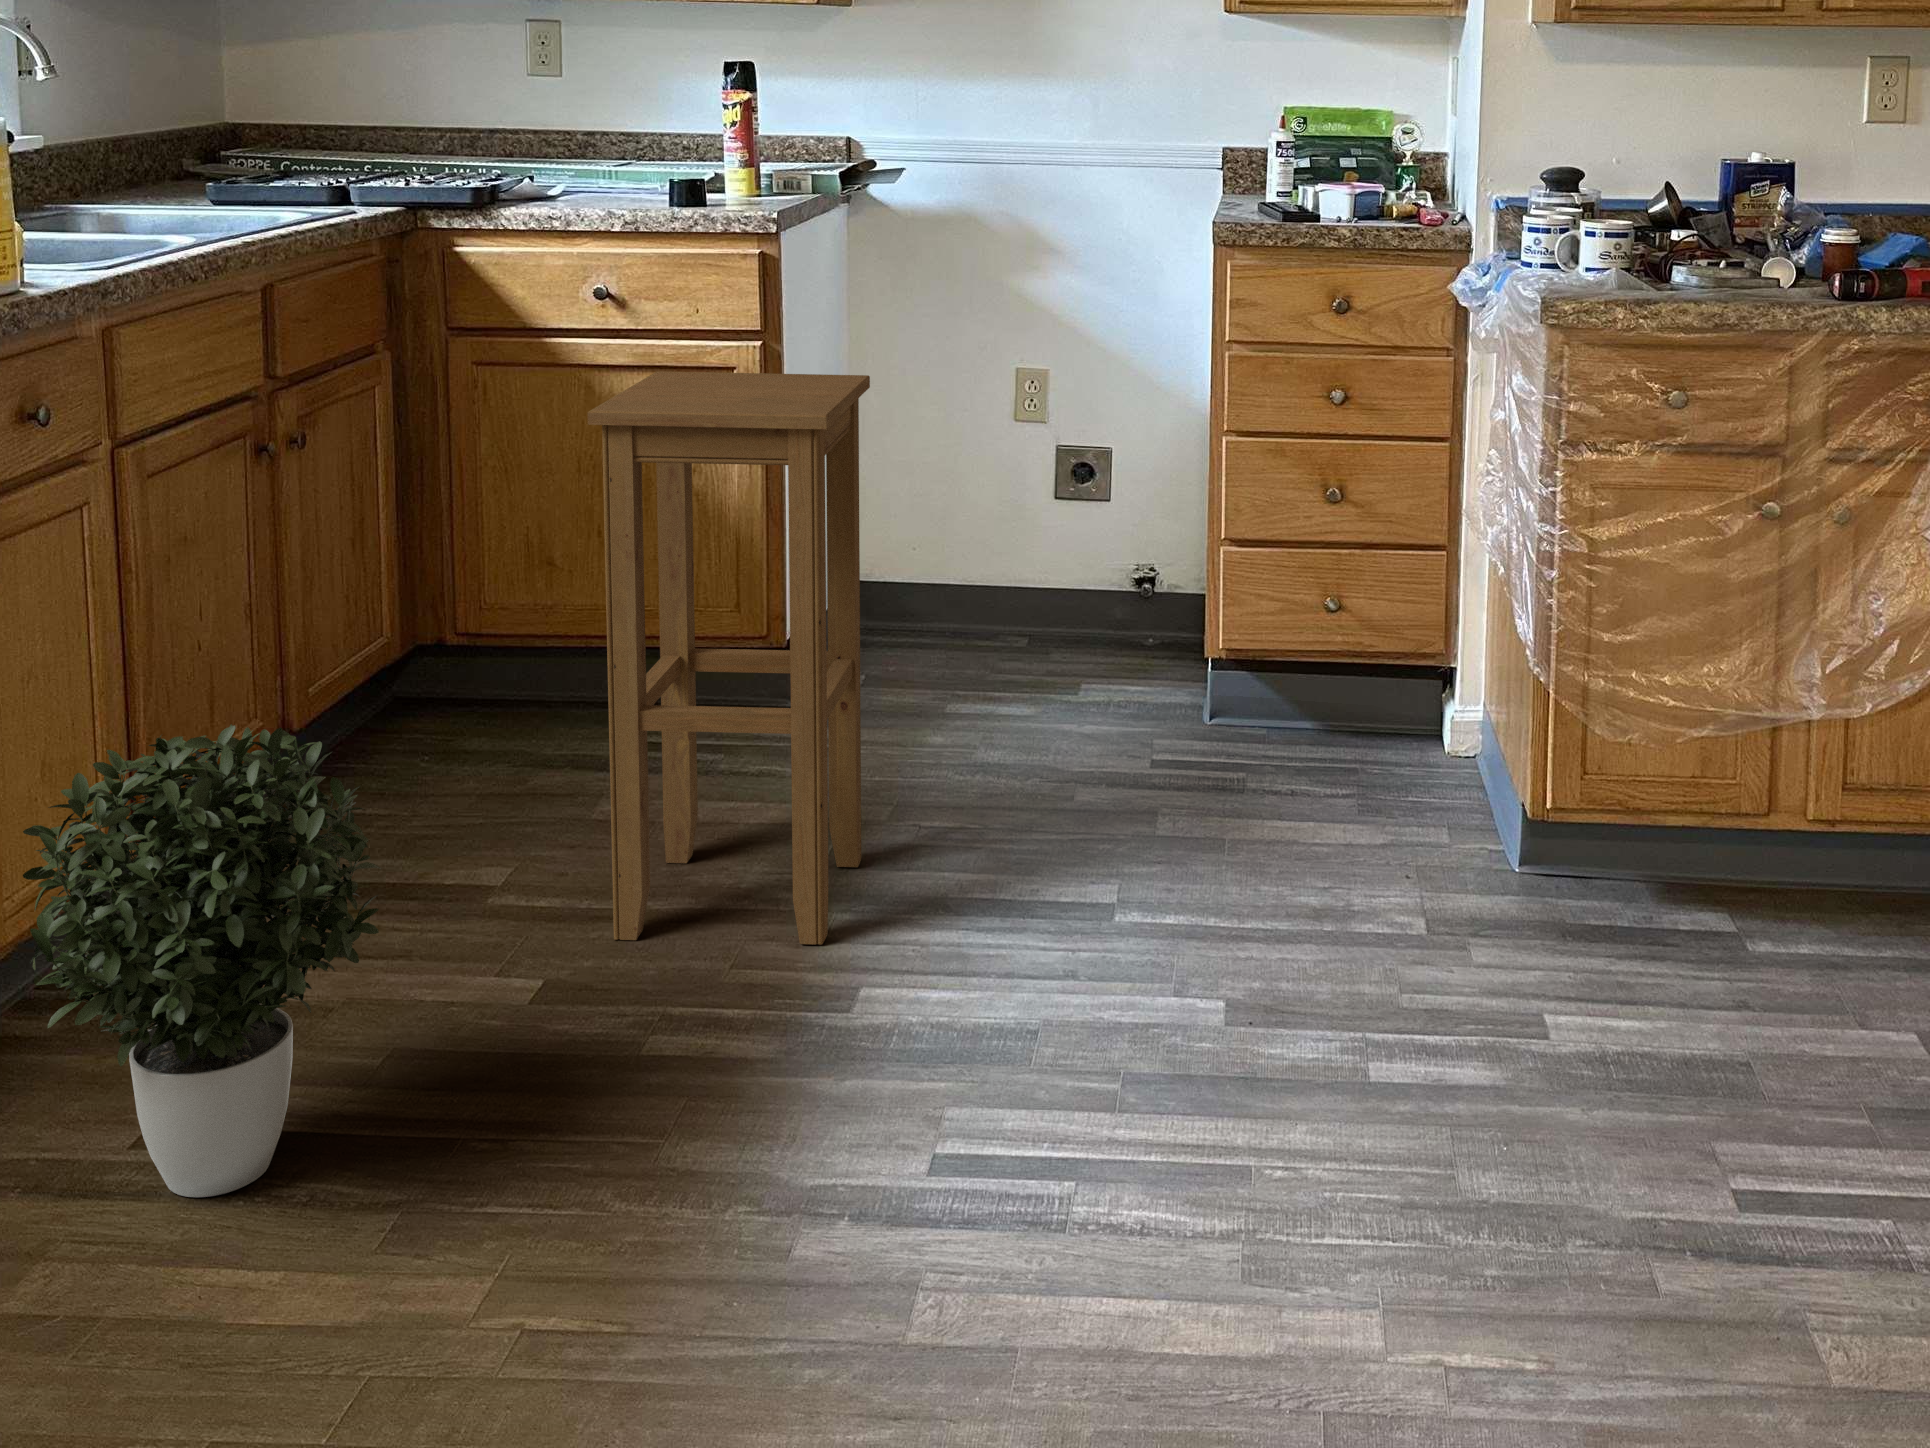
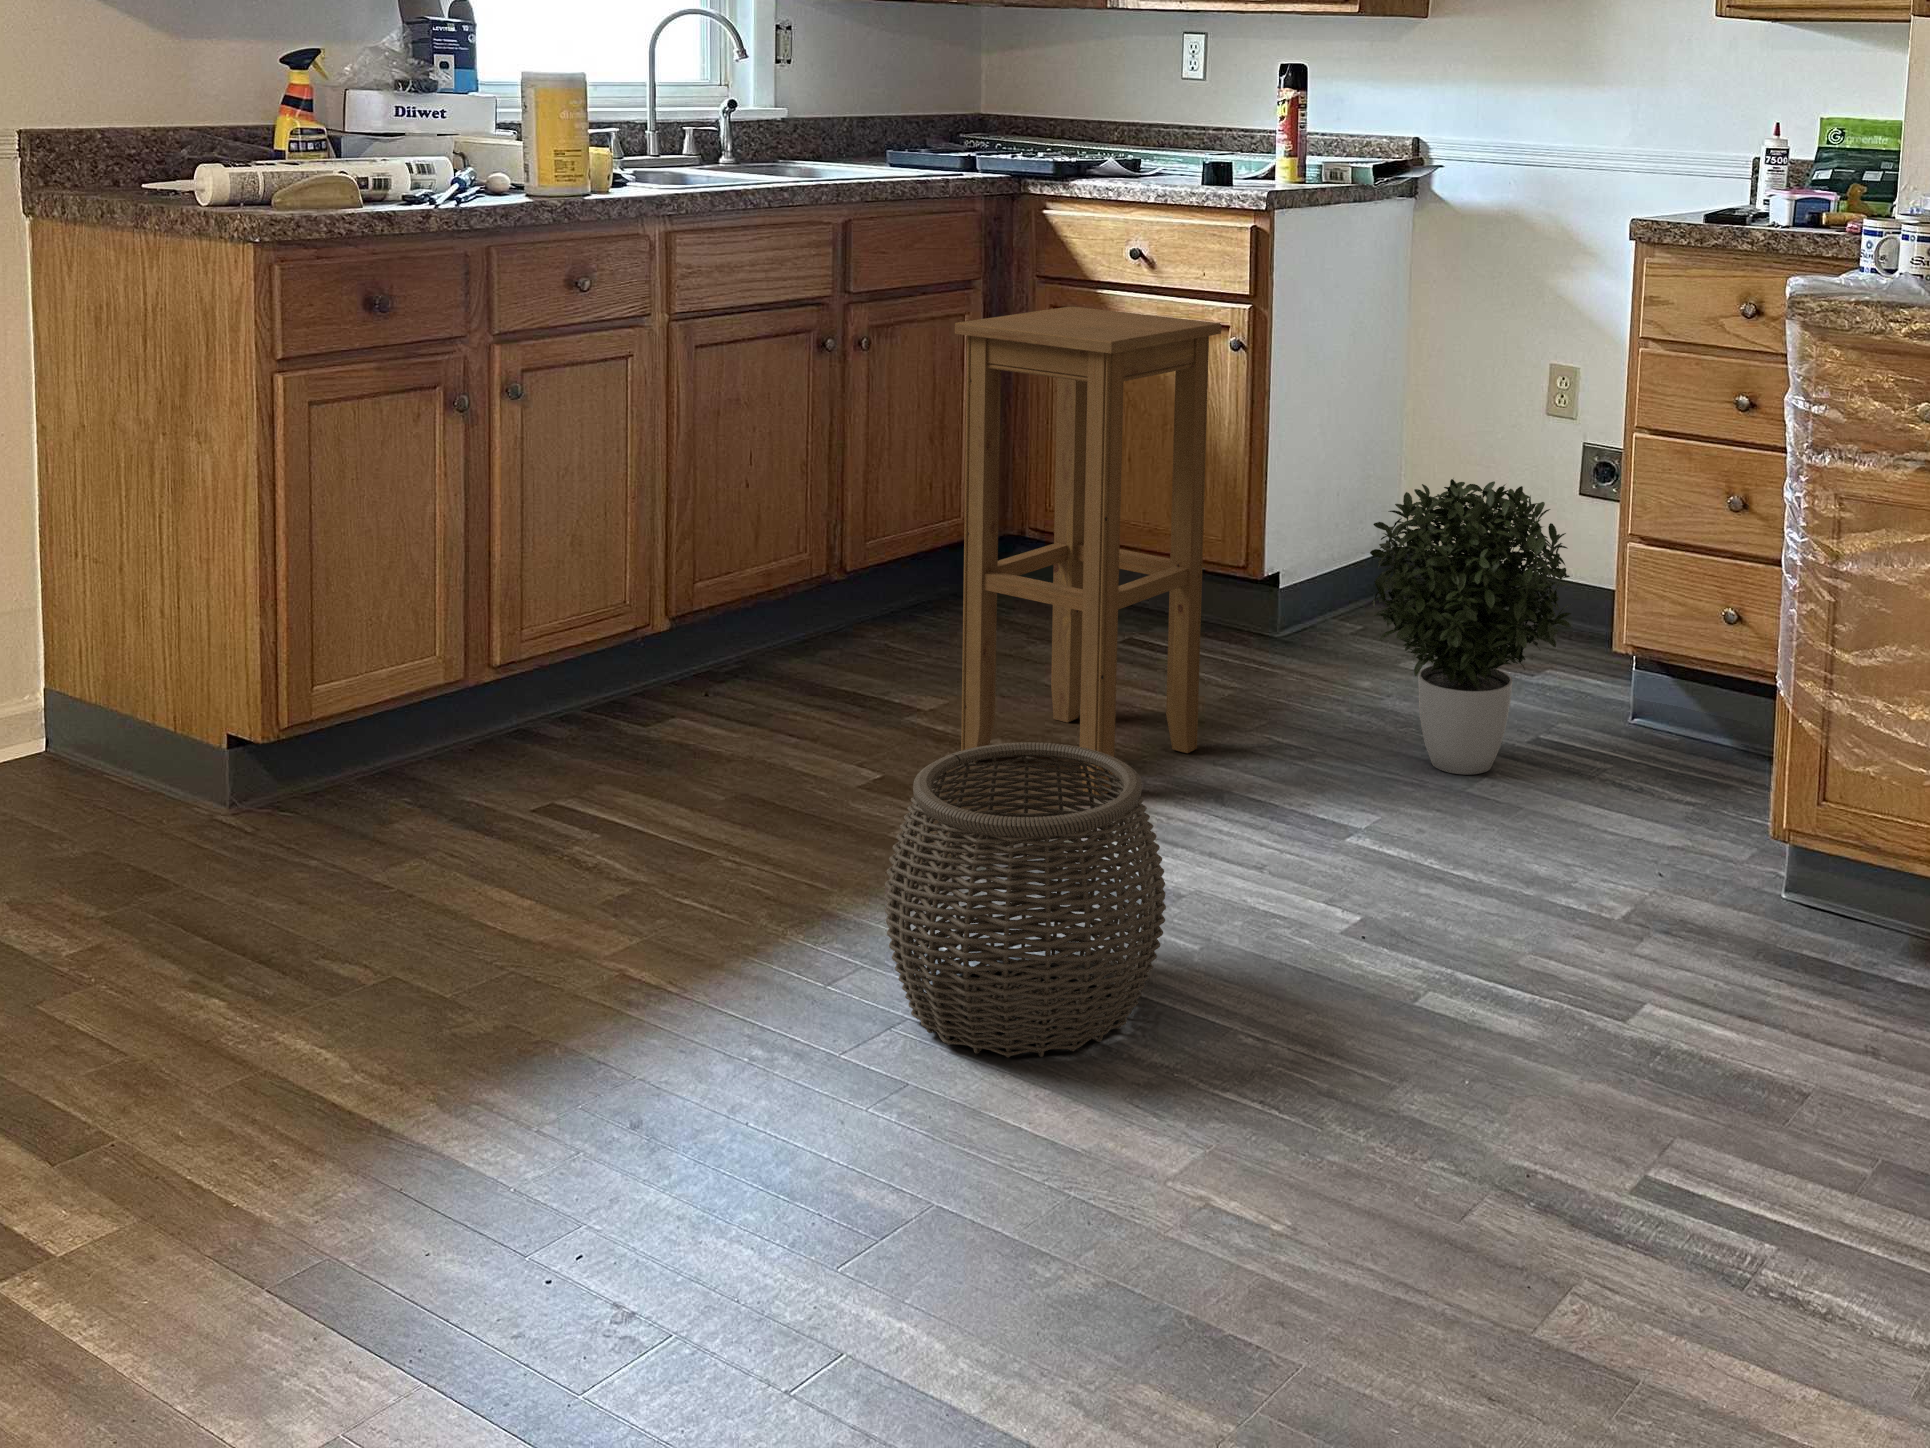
potted plant: present [23,724,381,1197] -> present [1370,479,1572,775]
woven basket: none [855,901,1186,1294] -> present [884,742,1166,1058]

